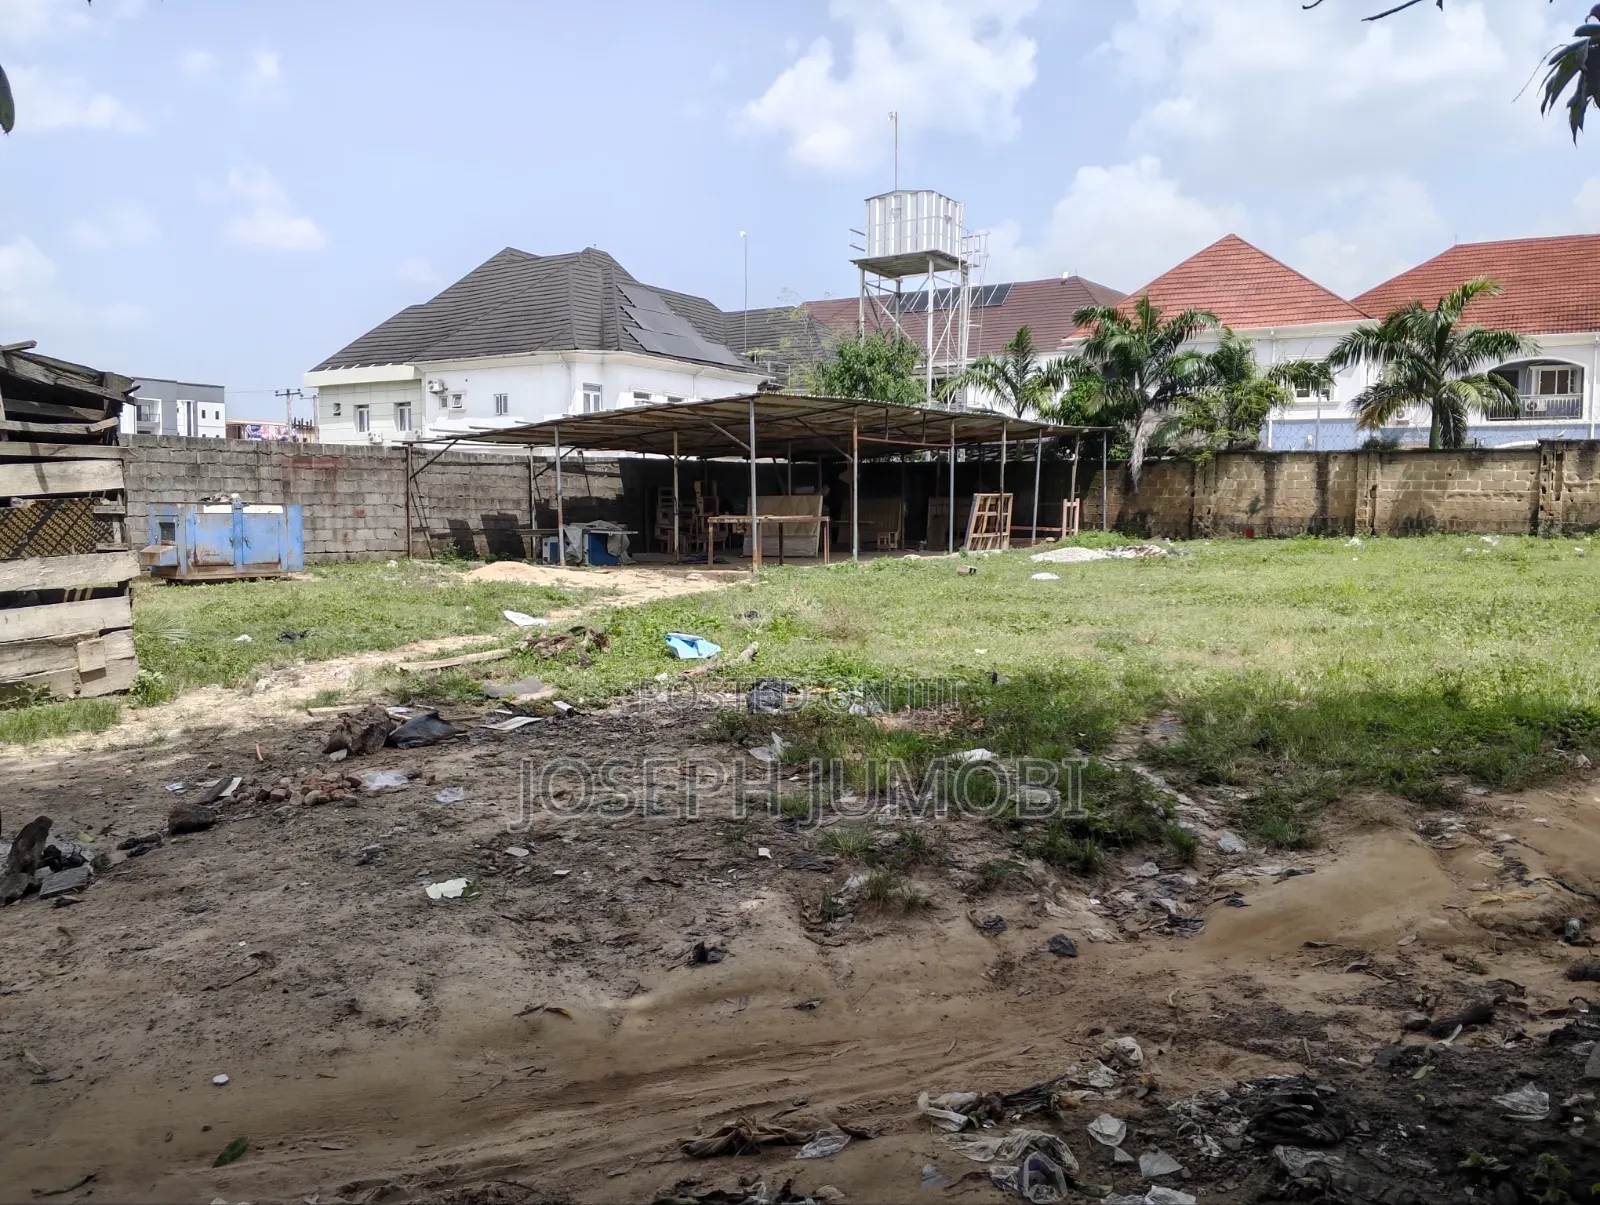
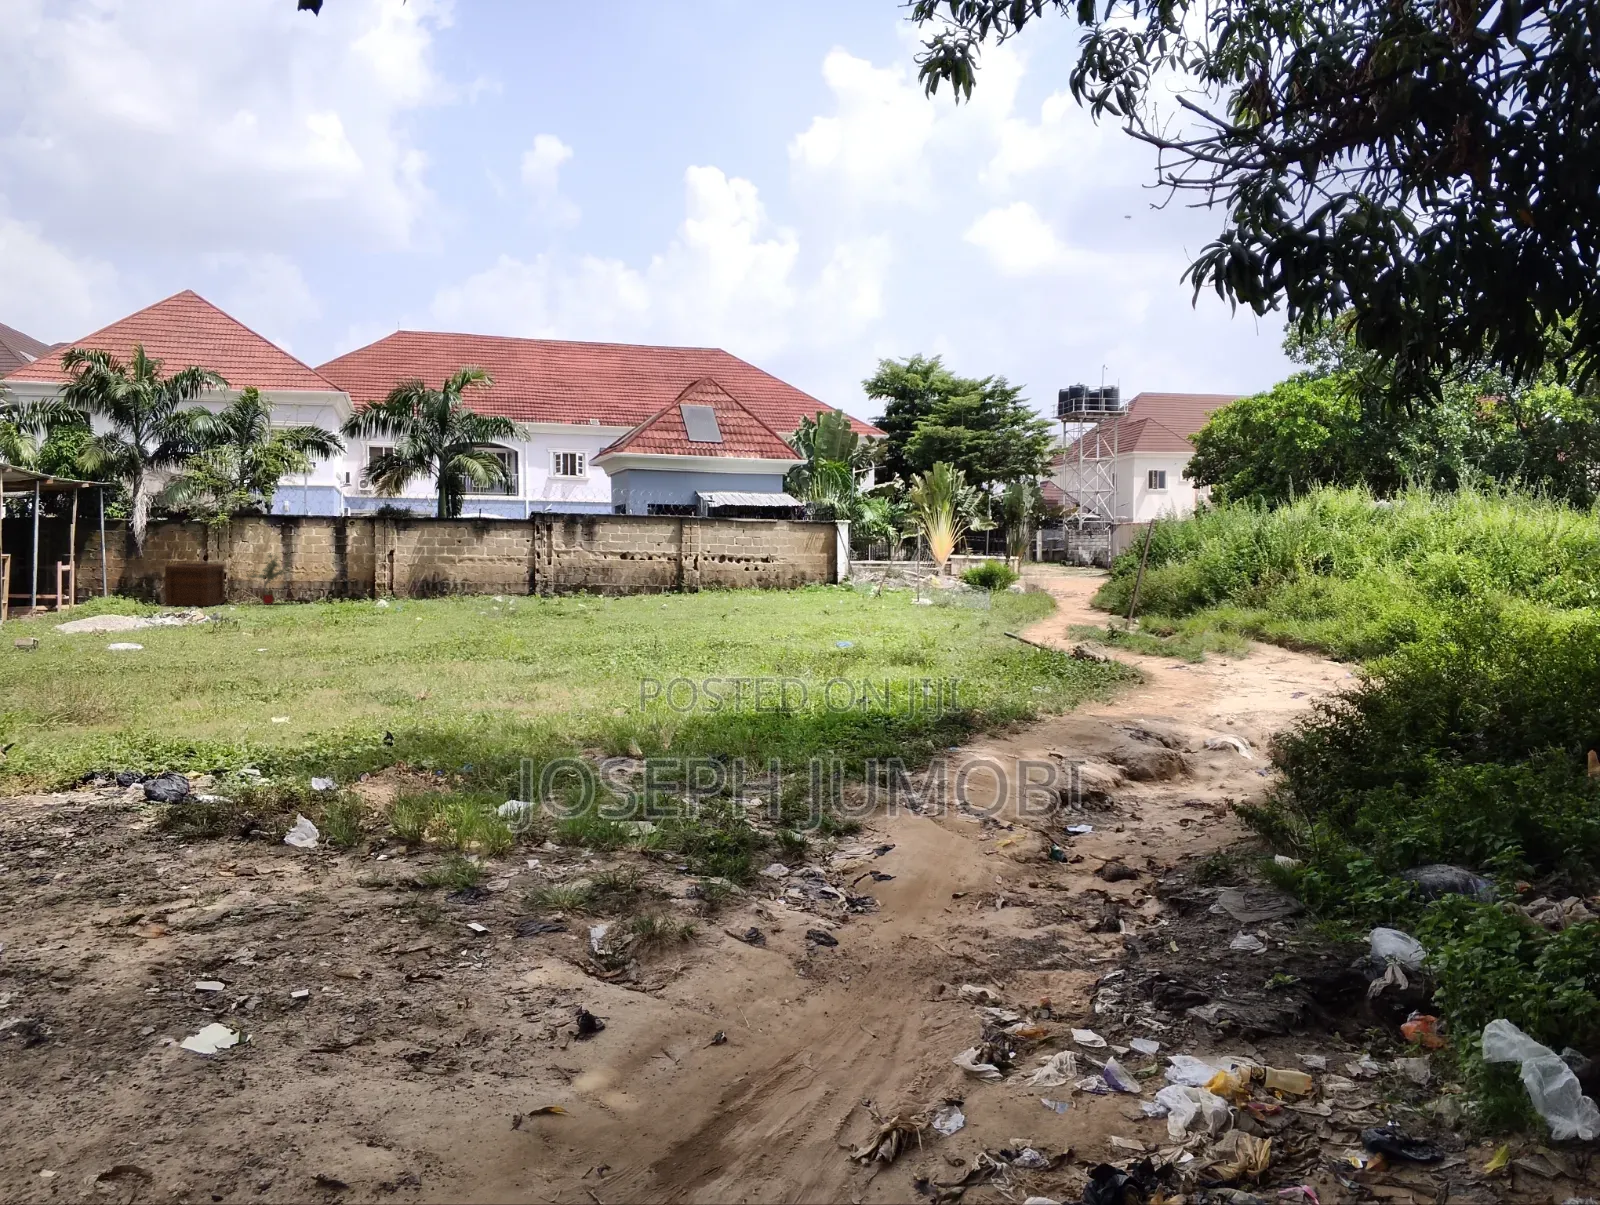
wooden crate: none [1161,499,1210,539] -> present [165,563,225,606]

